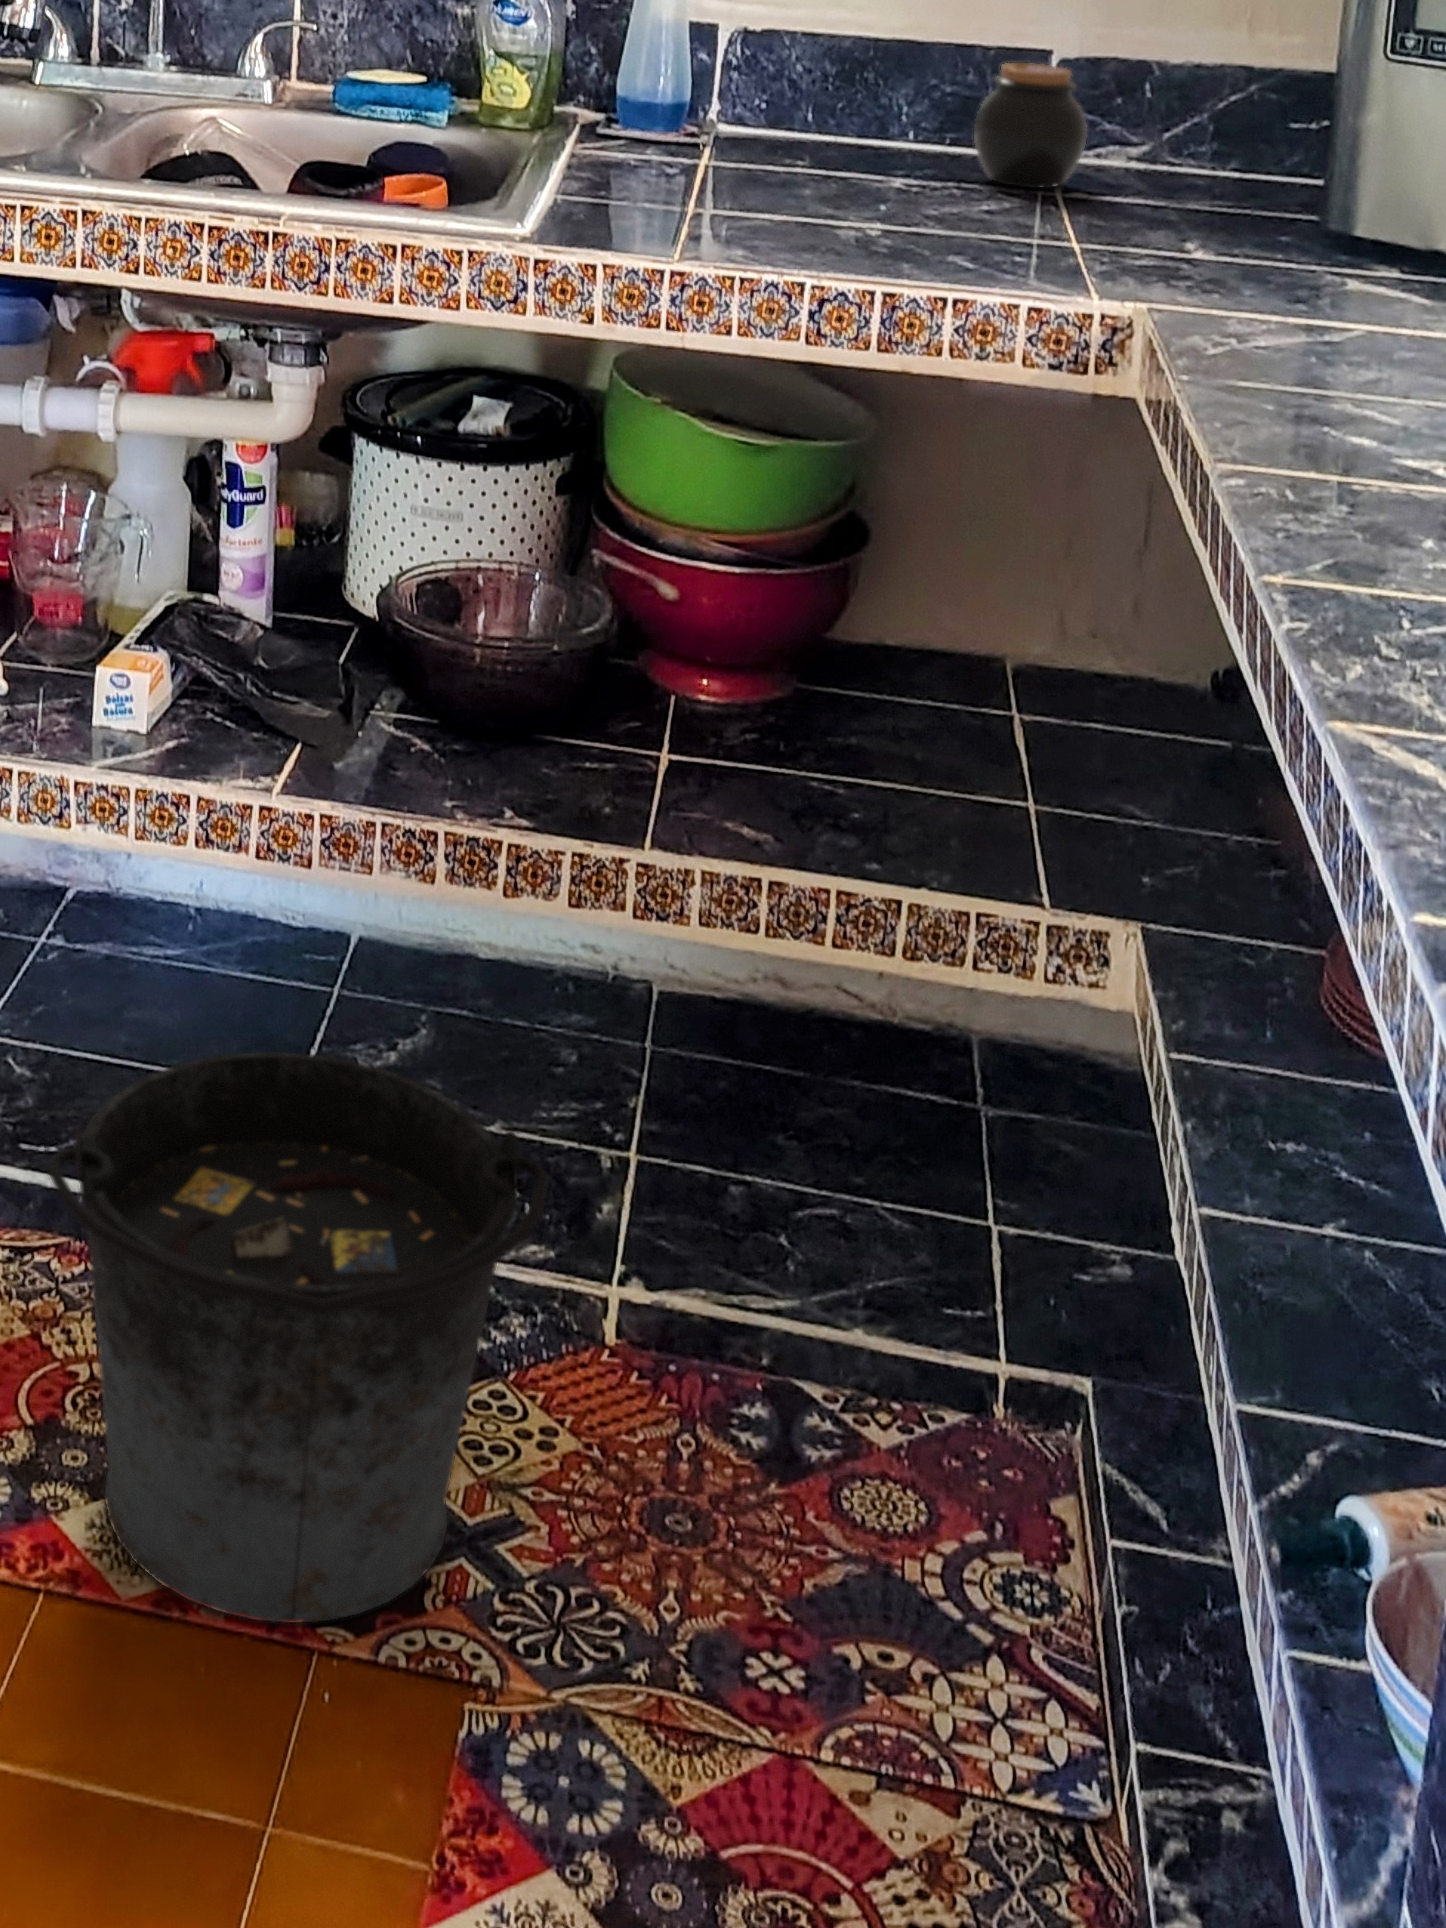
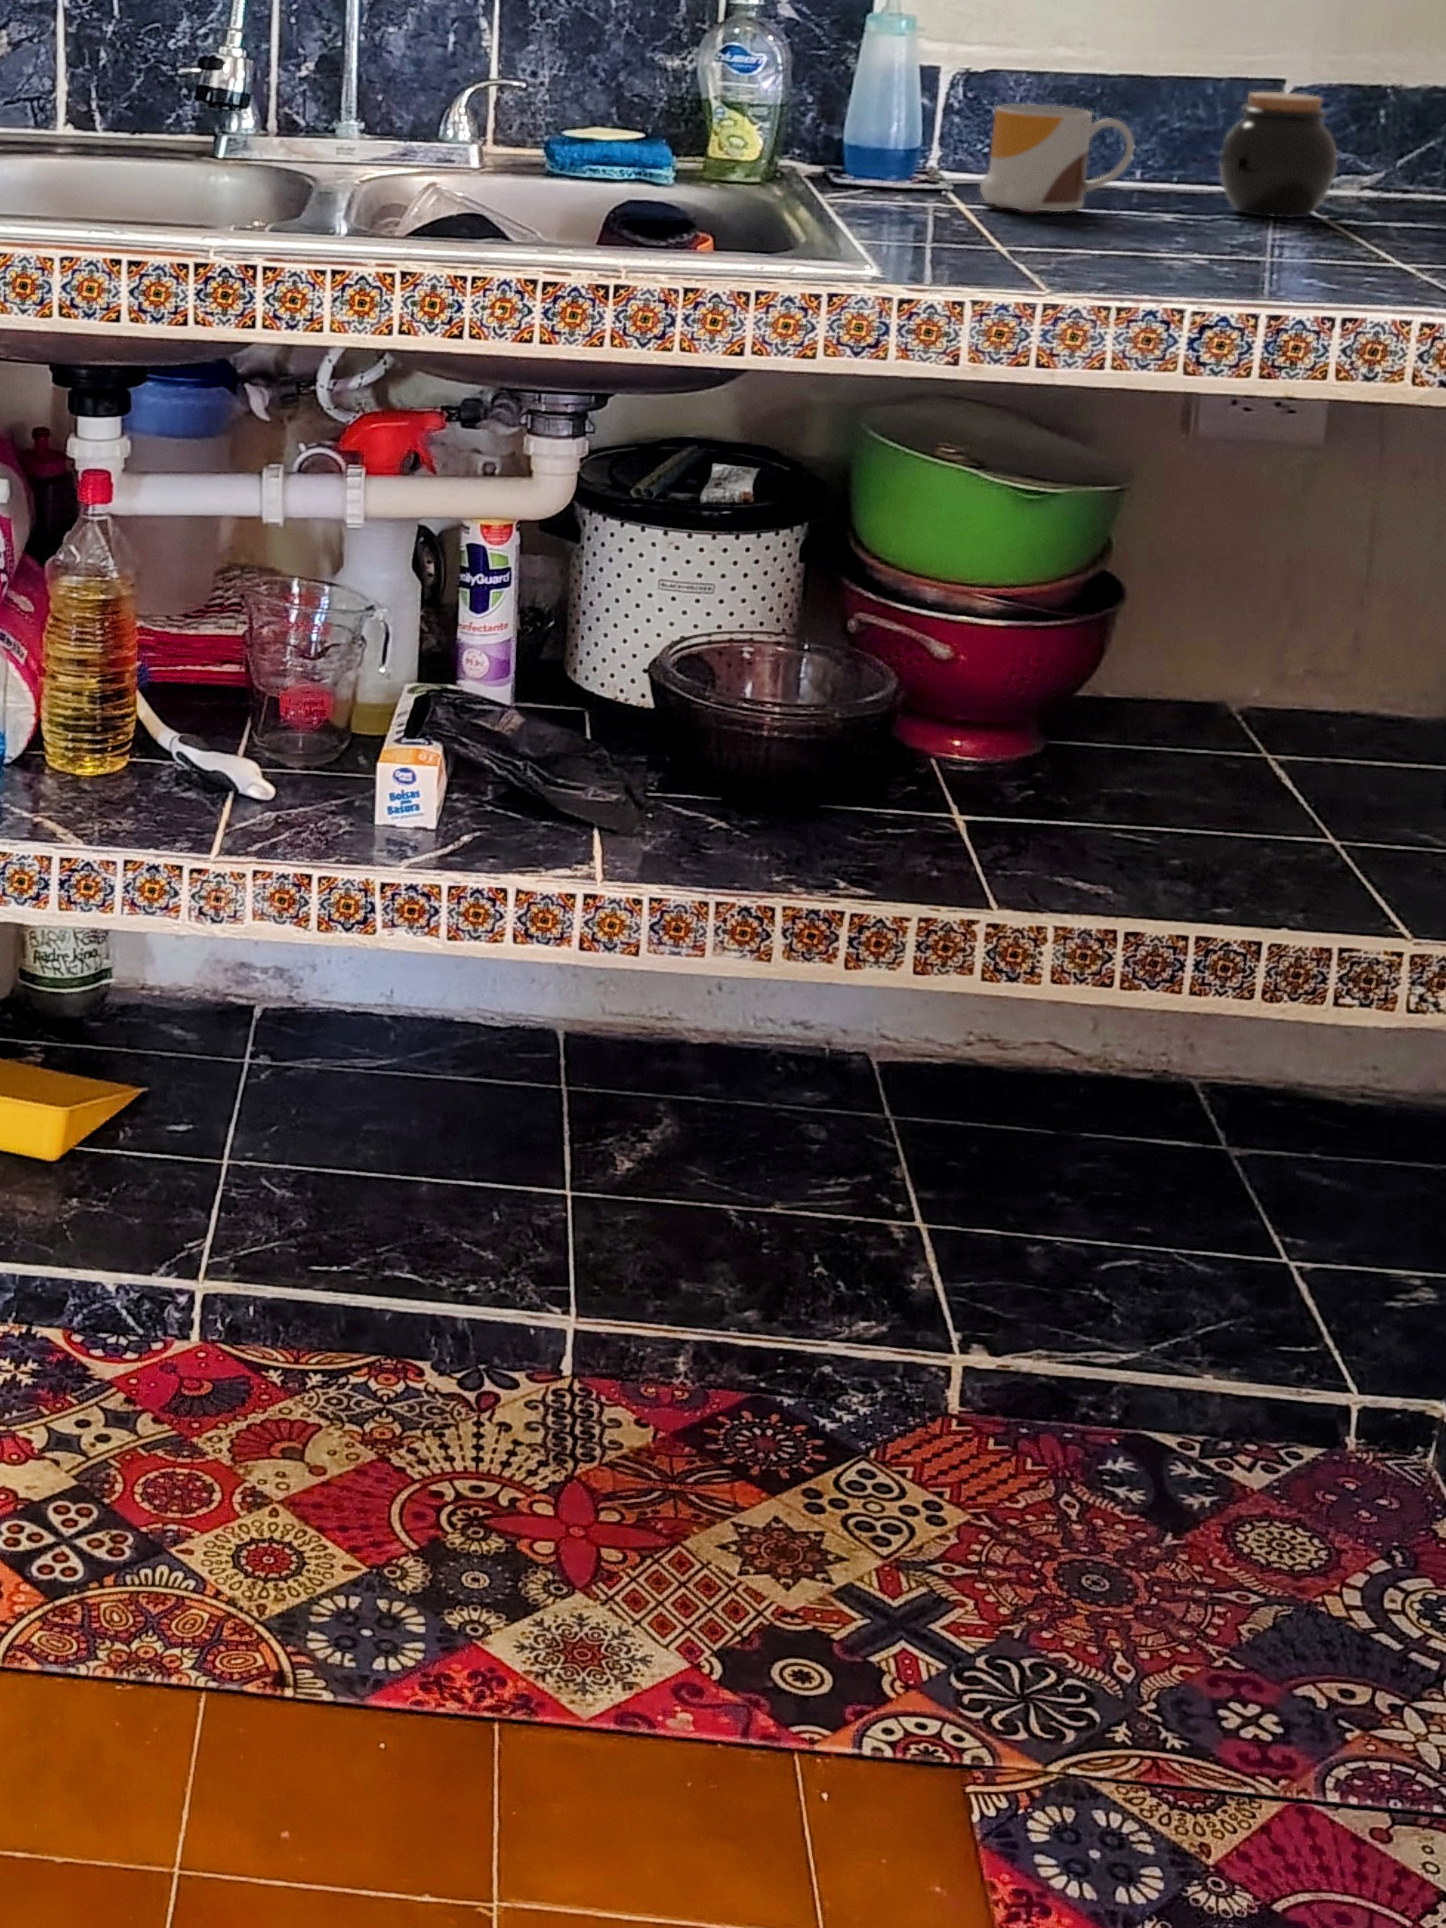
mug: none [731,67,877,173] -> present [980,104,1134,212]
bucket: present [47,1052,549,1623] -> none [478,1142,995,1727]

